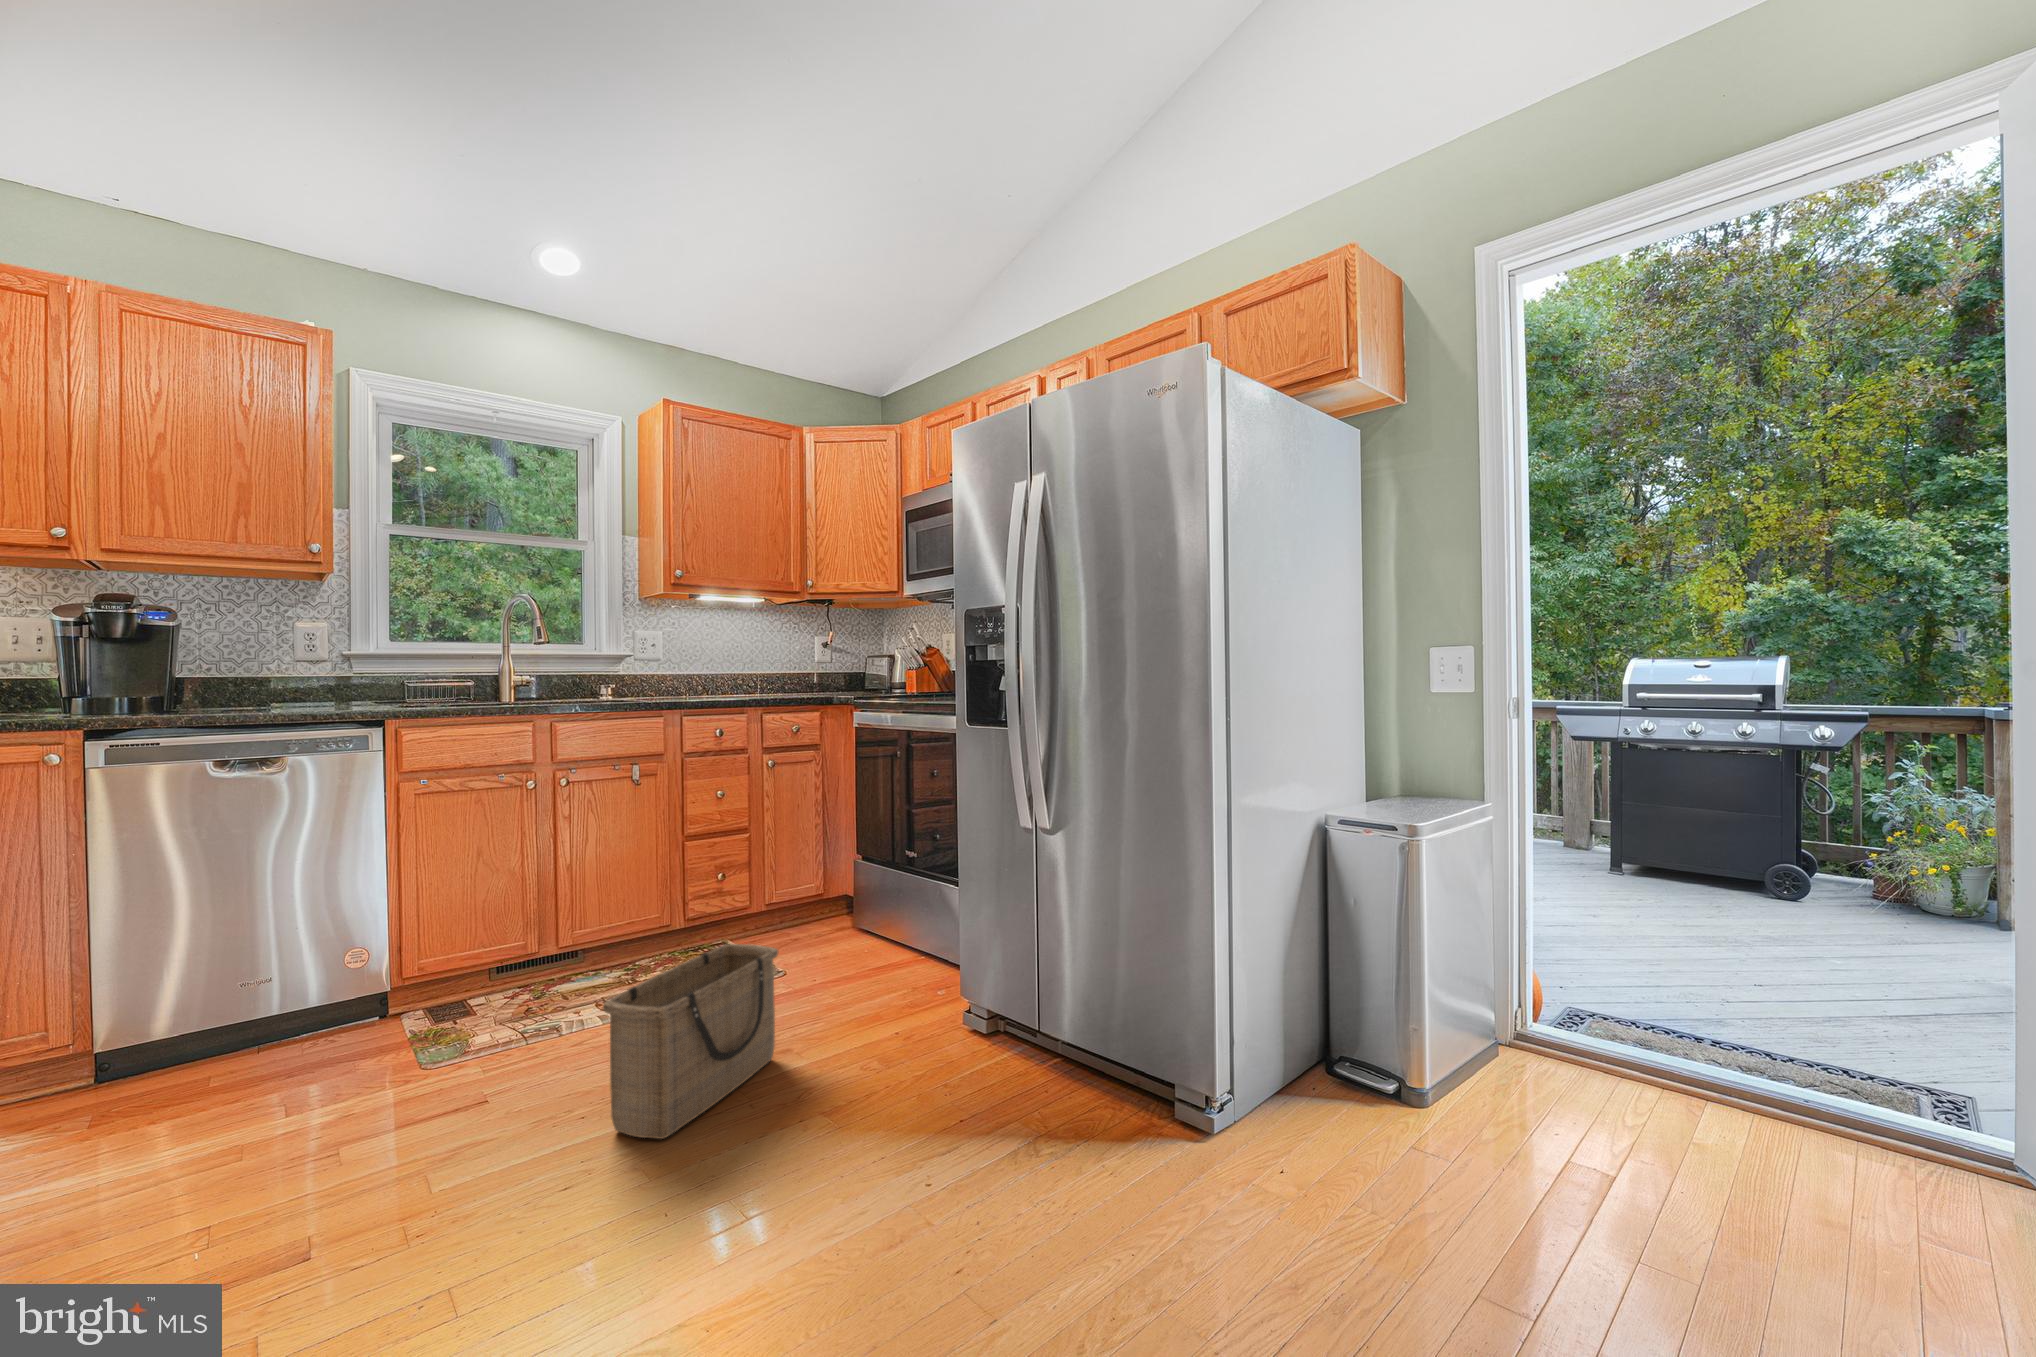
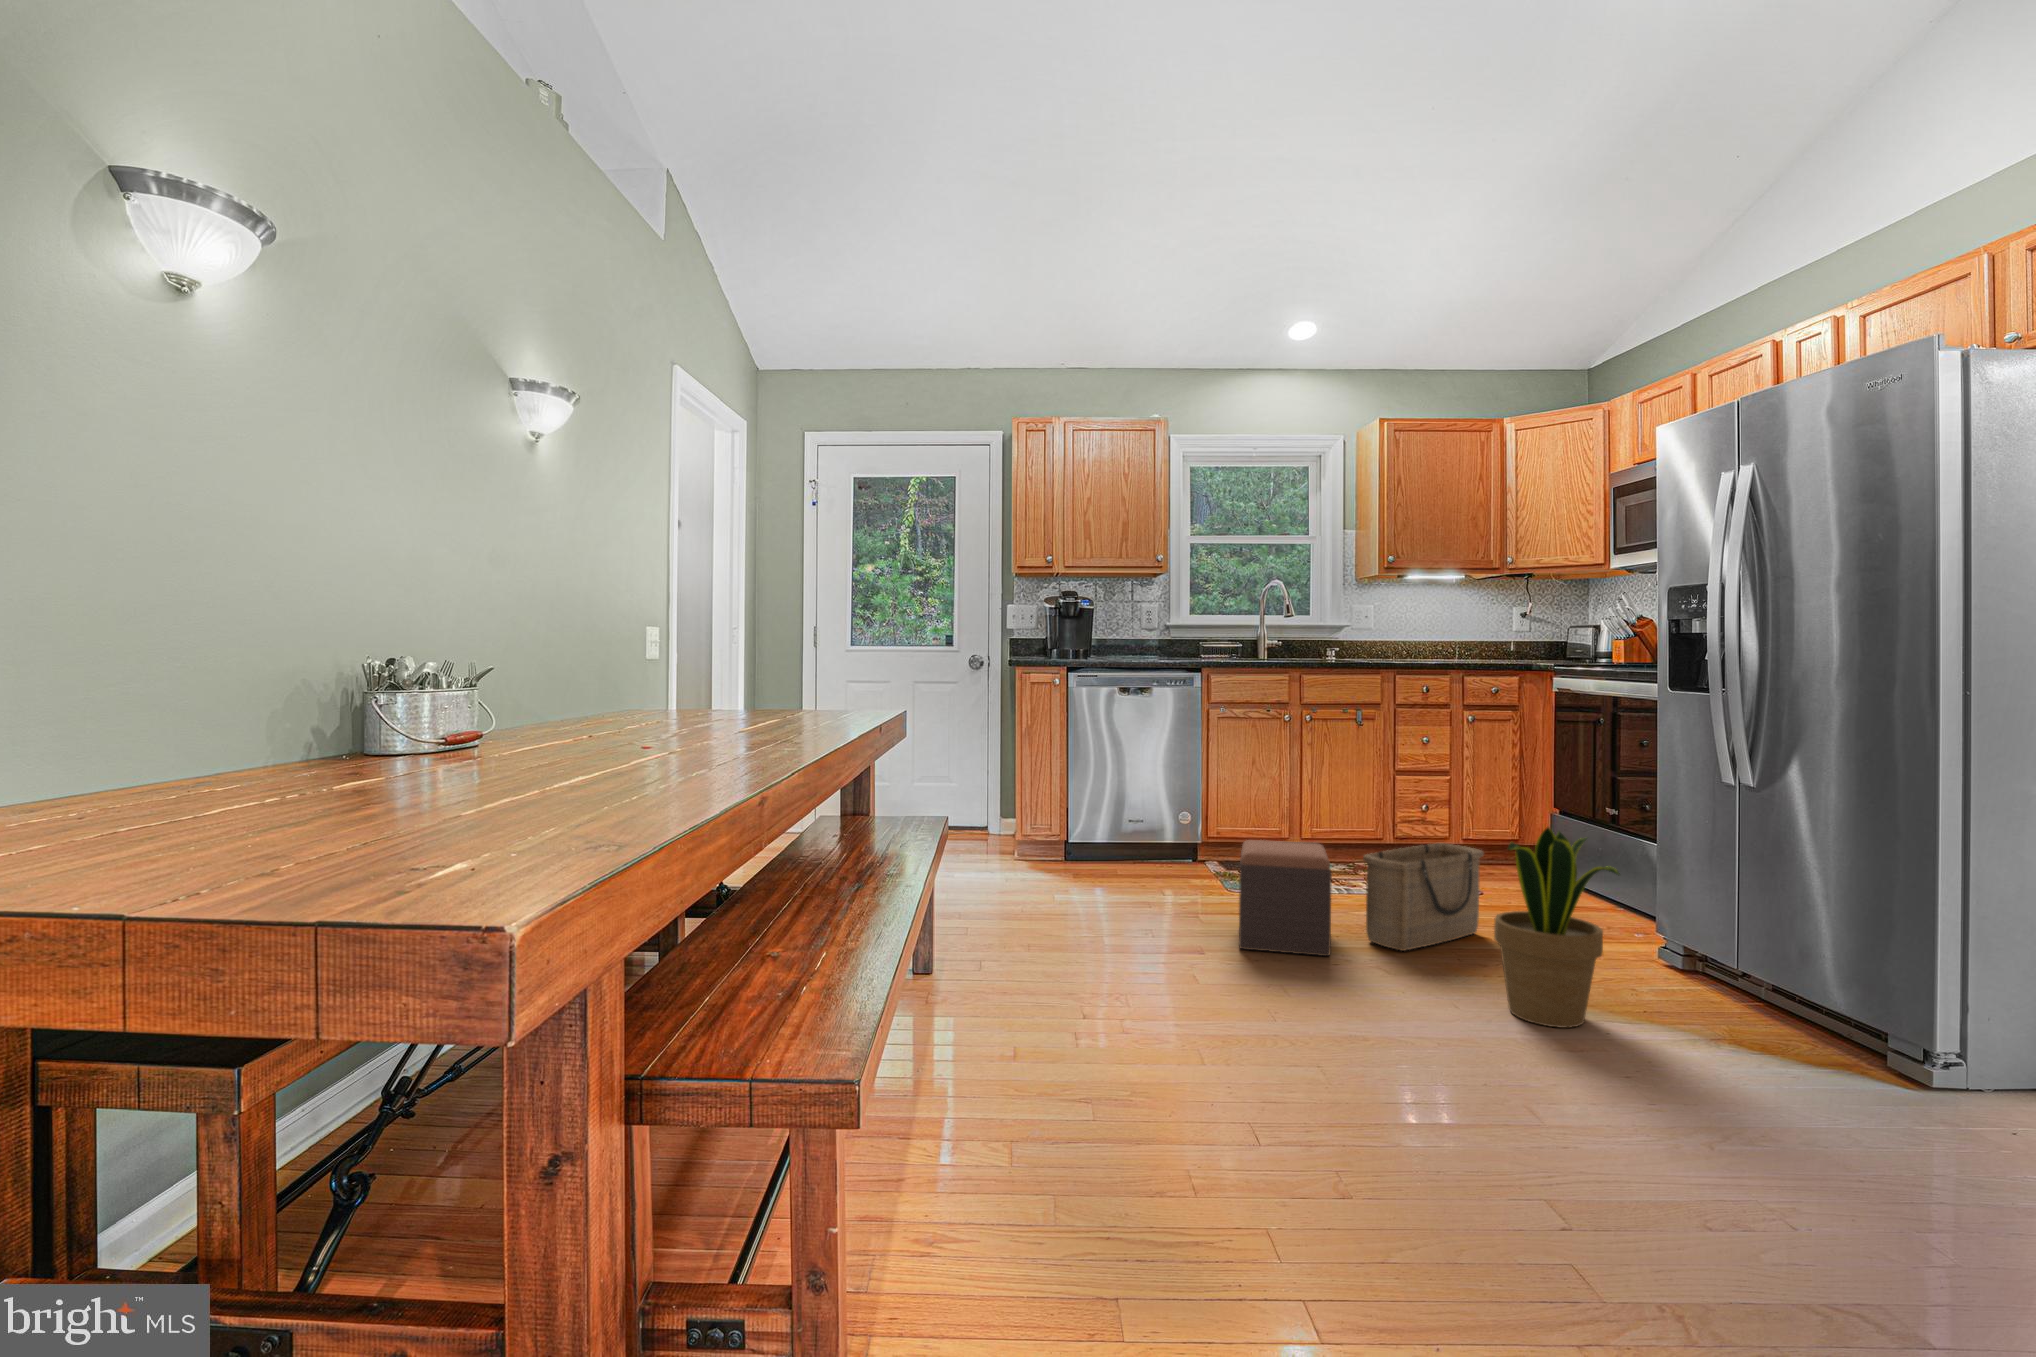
potted plant: none [781,942,941,1256] -> present [1494,827,1620,1028]
footstool: none [353,996,547,1244] -> present [1239,840,1332,956]

